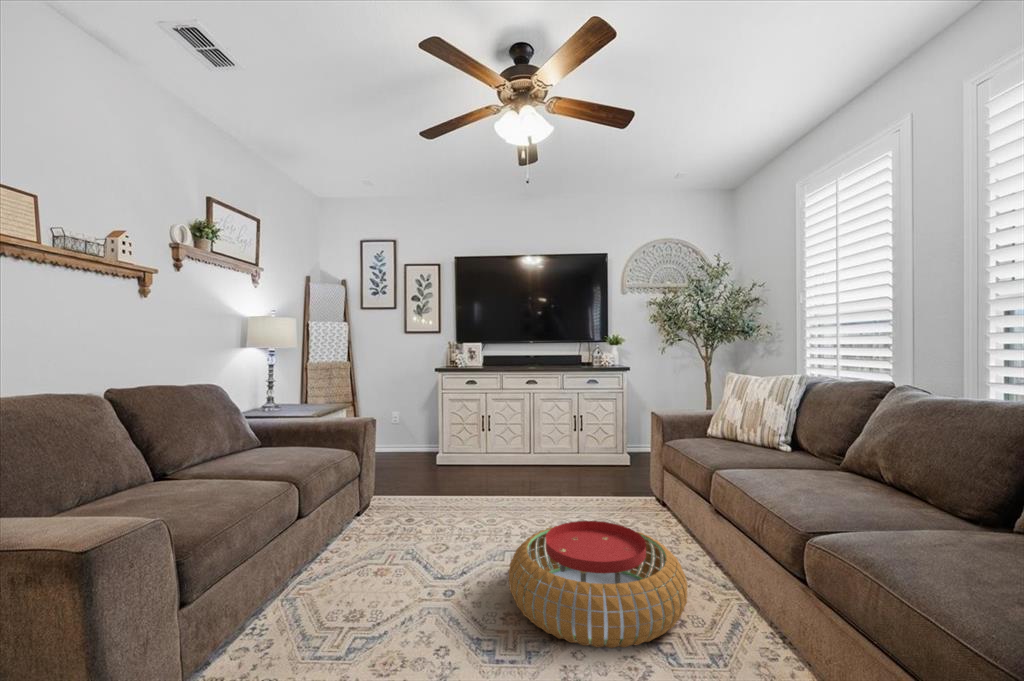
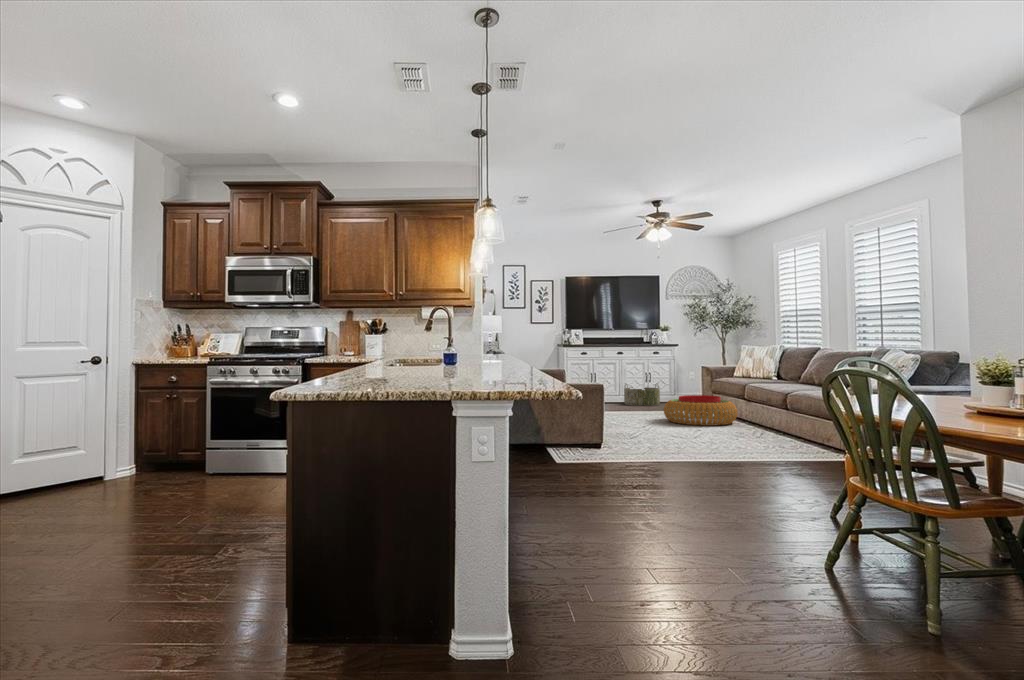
basket: none [531,437,590,481] -> present [624,384,660,406]

